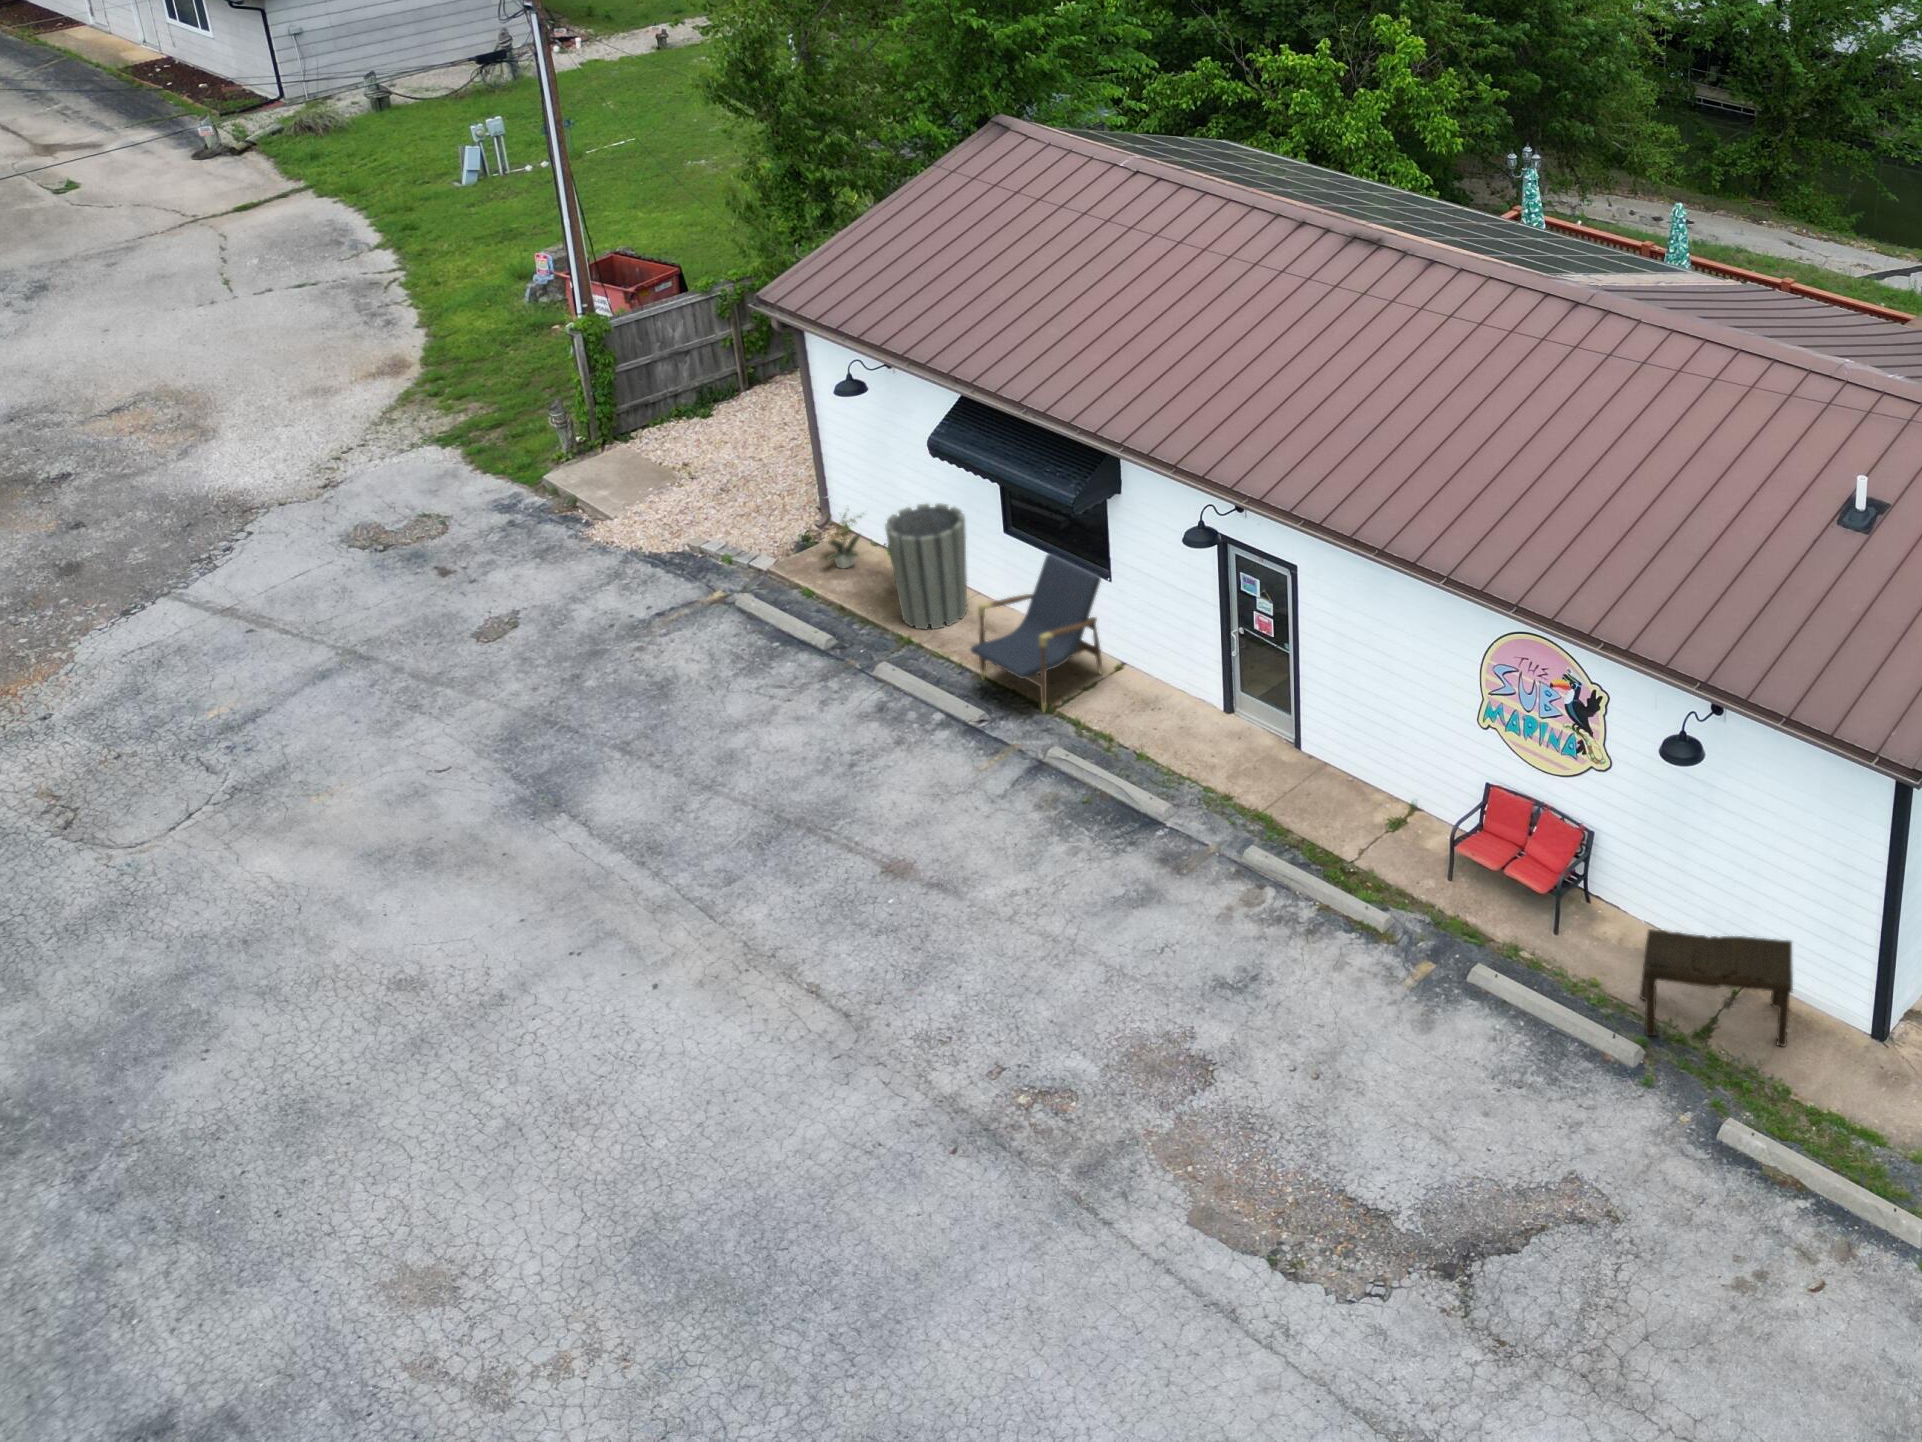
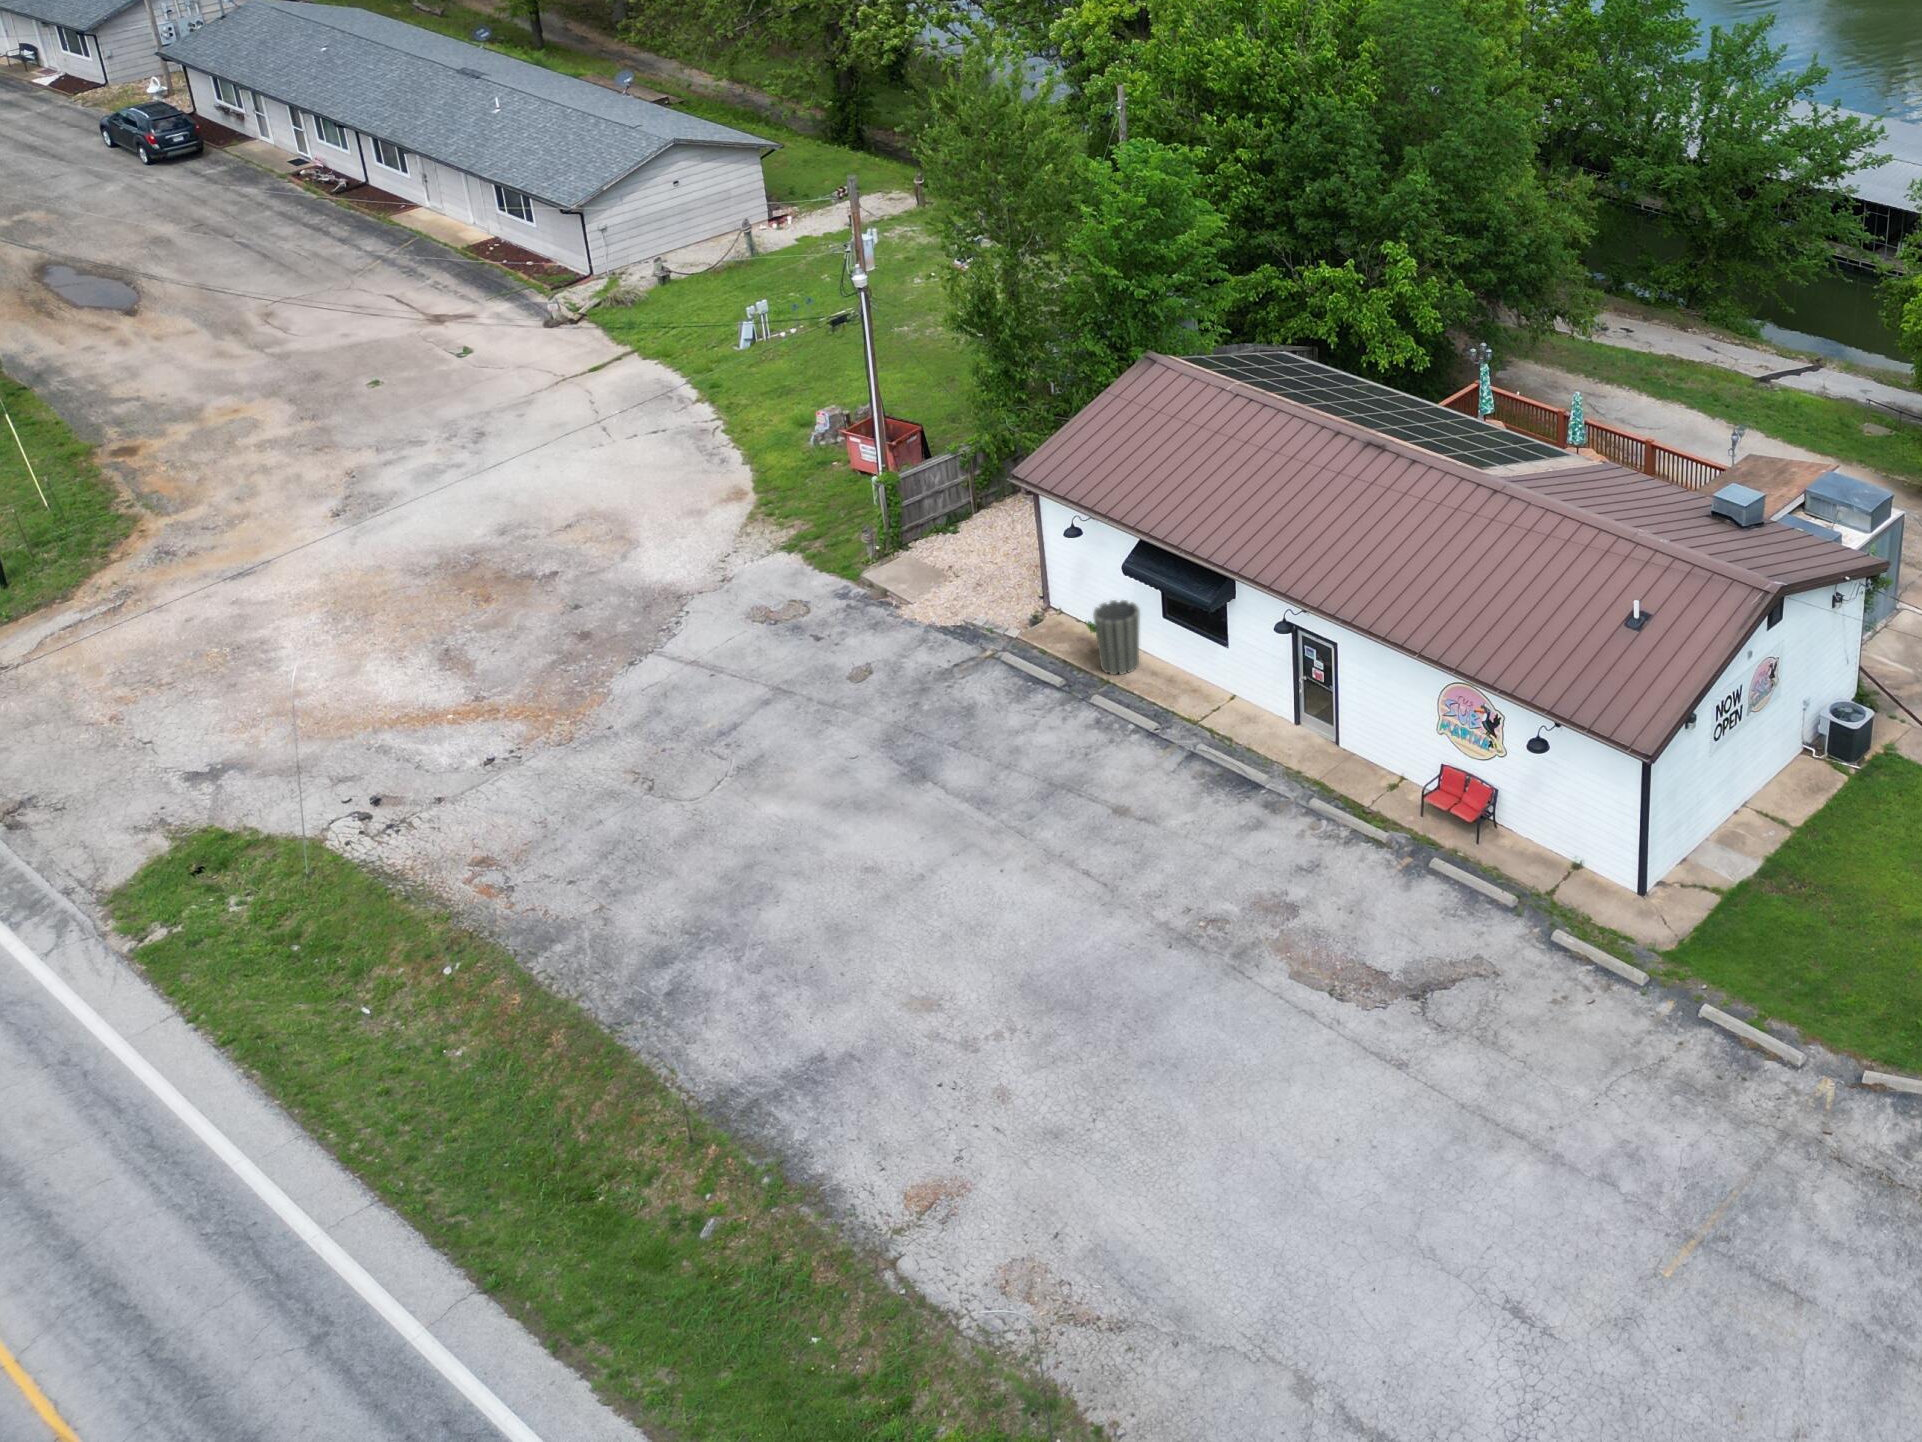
potted plant: present [825,511,860,569] -> none [1049,598,1075,637]
lounge chair: present [970,553,1102,712] -> none [1148,631,1223,725]
bench: present [1640,929,1793,1047] -> none [1519,838,1596,898]

